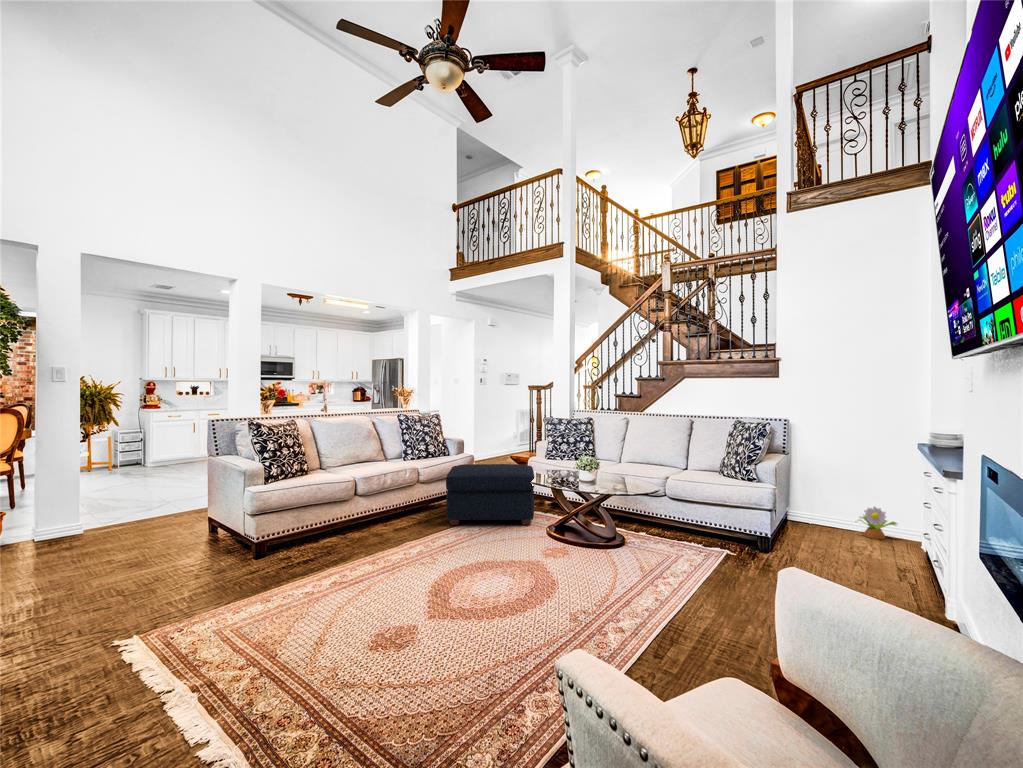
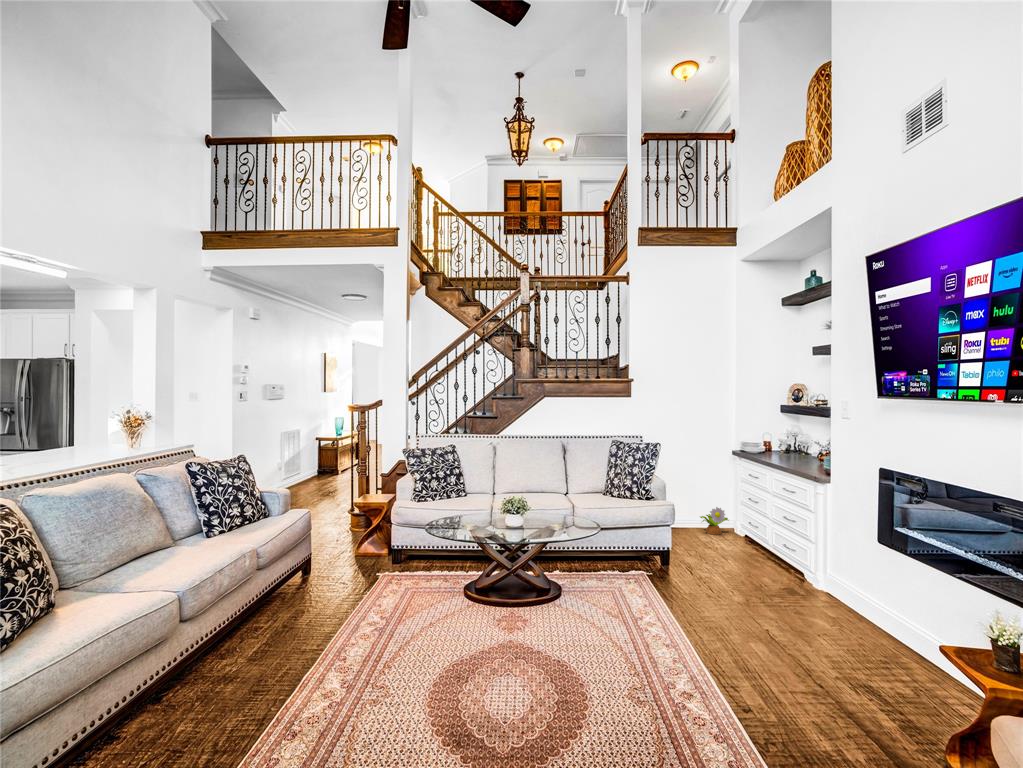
ottoman: present [446,464,535,525] -> none [299,515,438,624]

